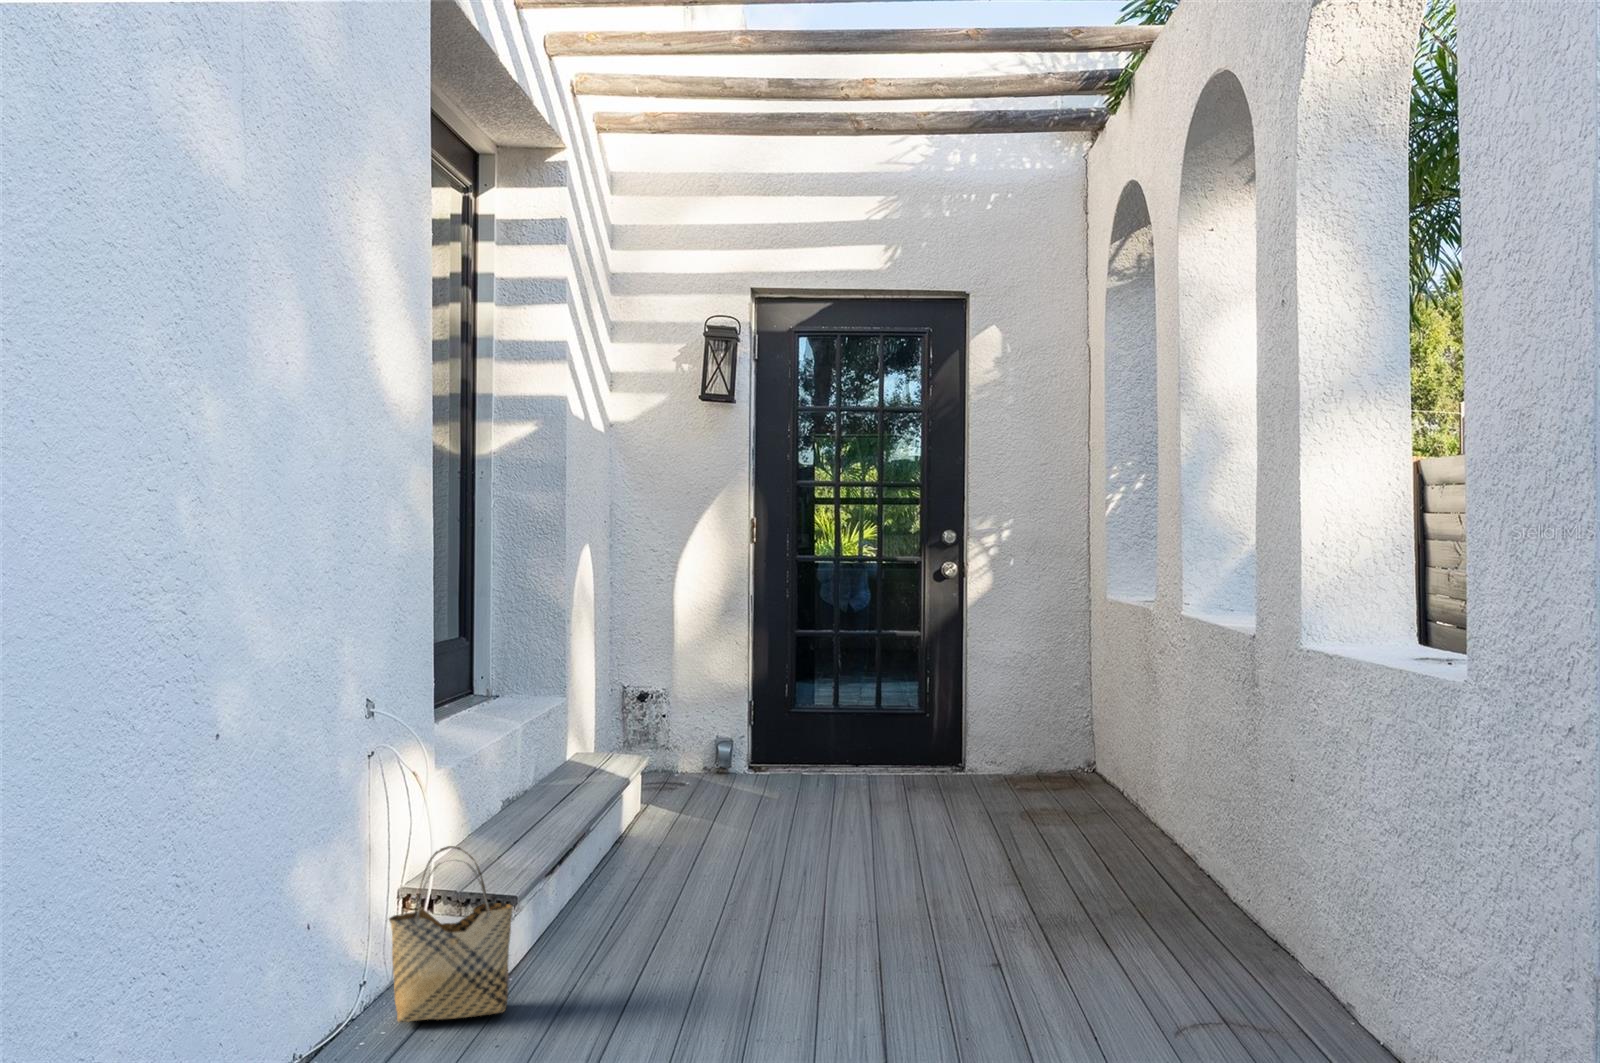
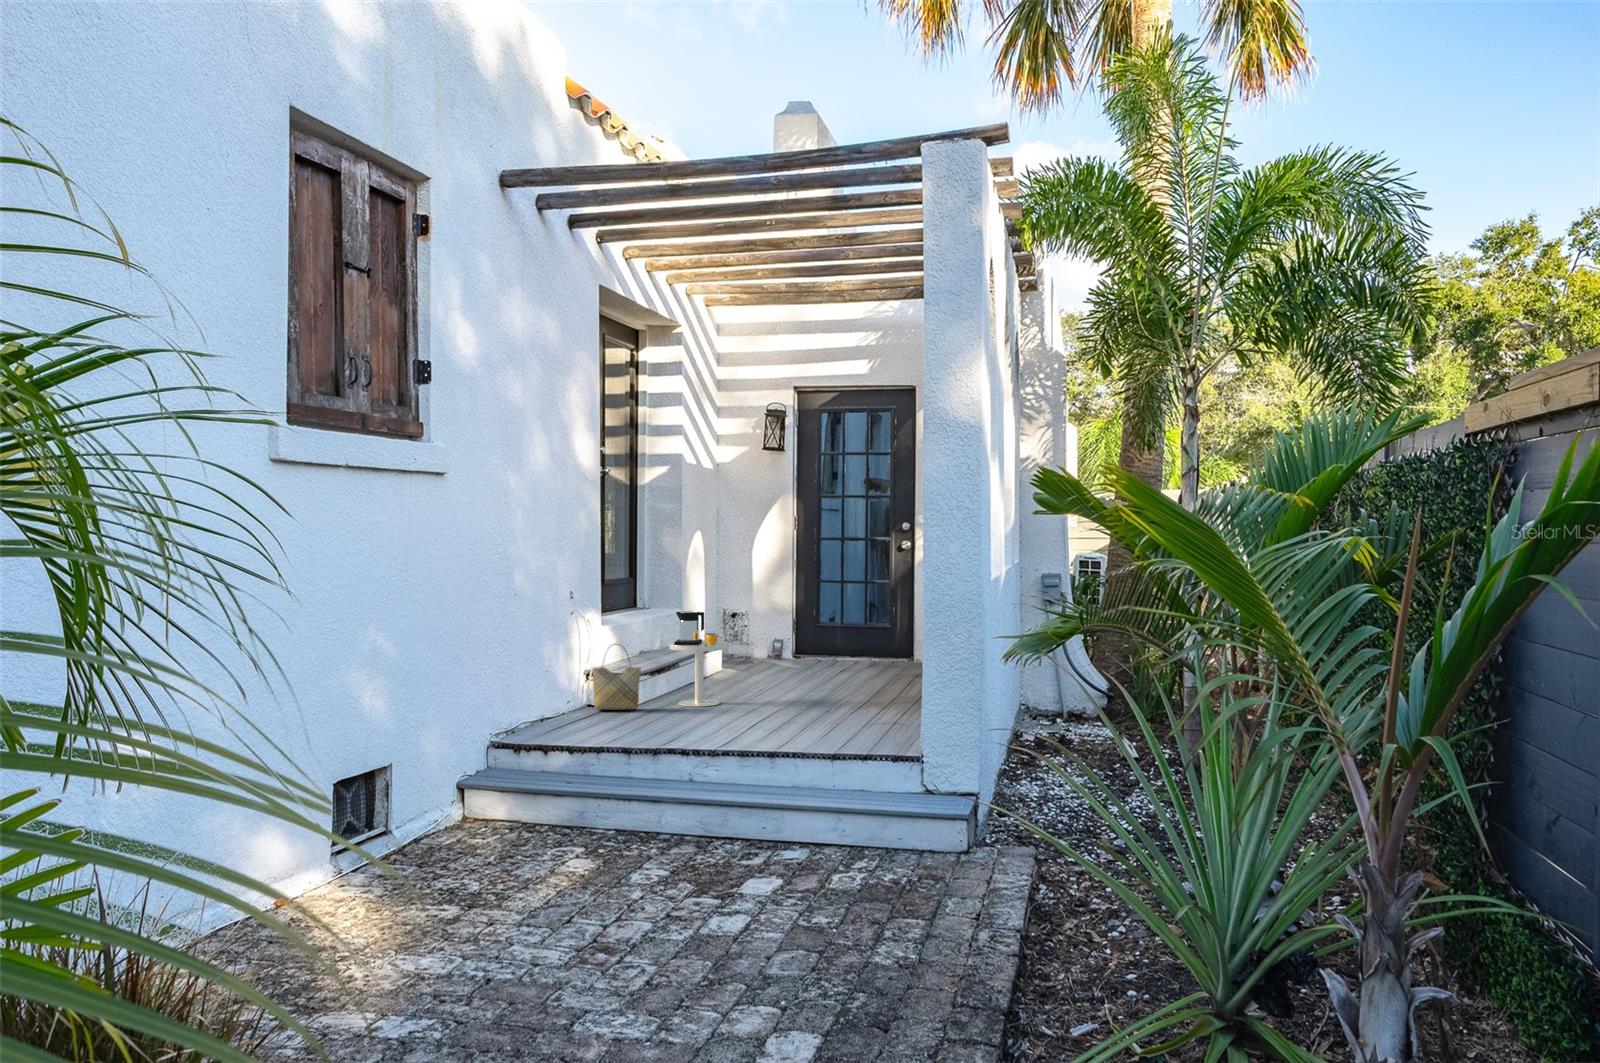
side table: none [575,752,714,984] -> present [669,611,729,707]

